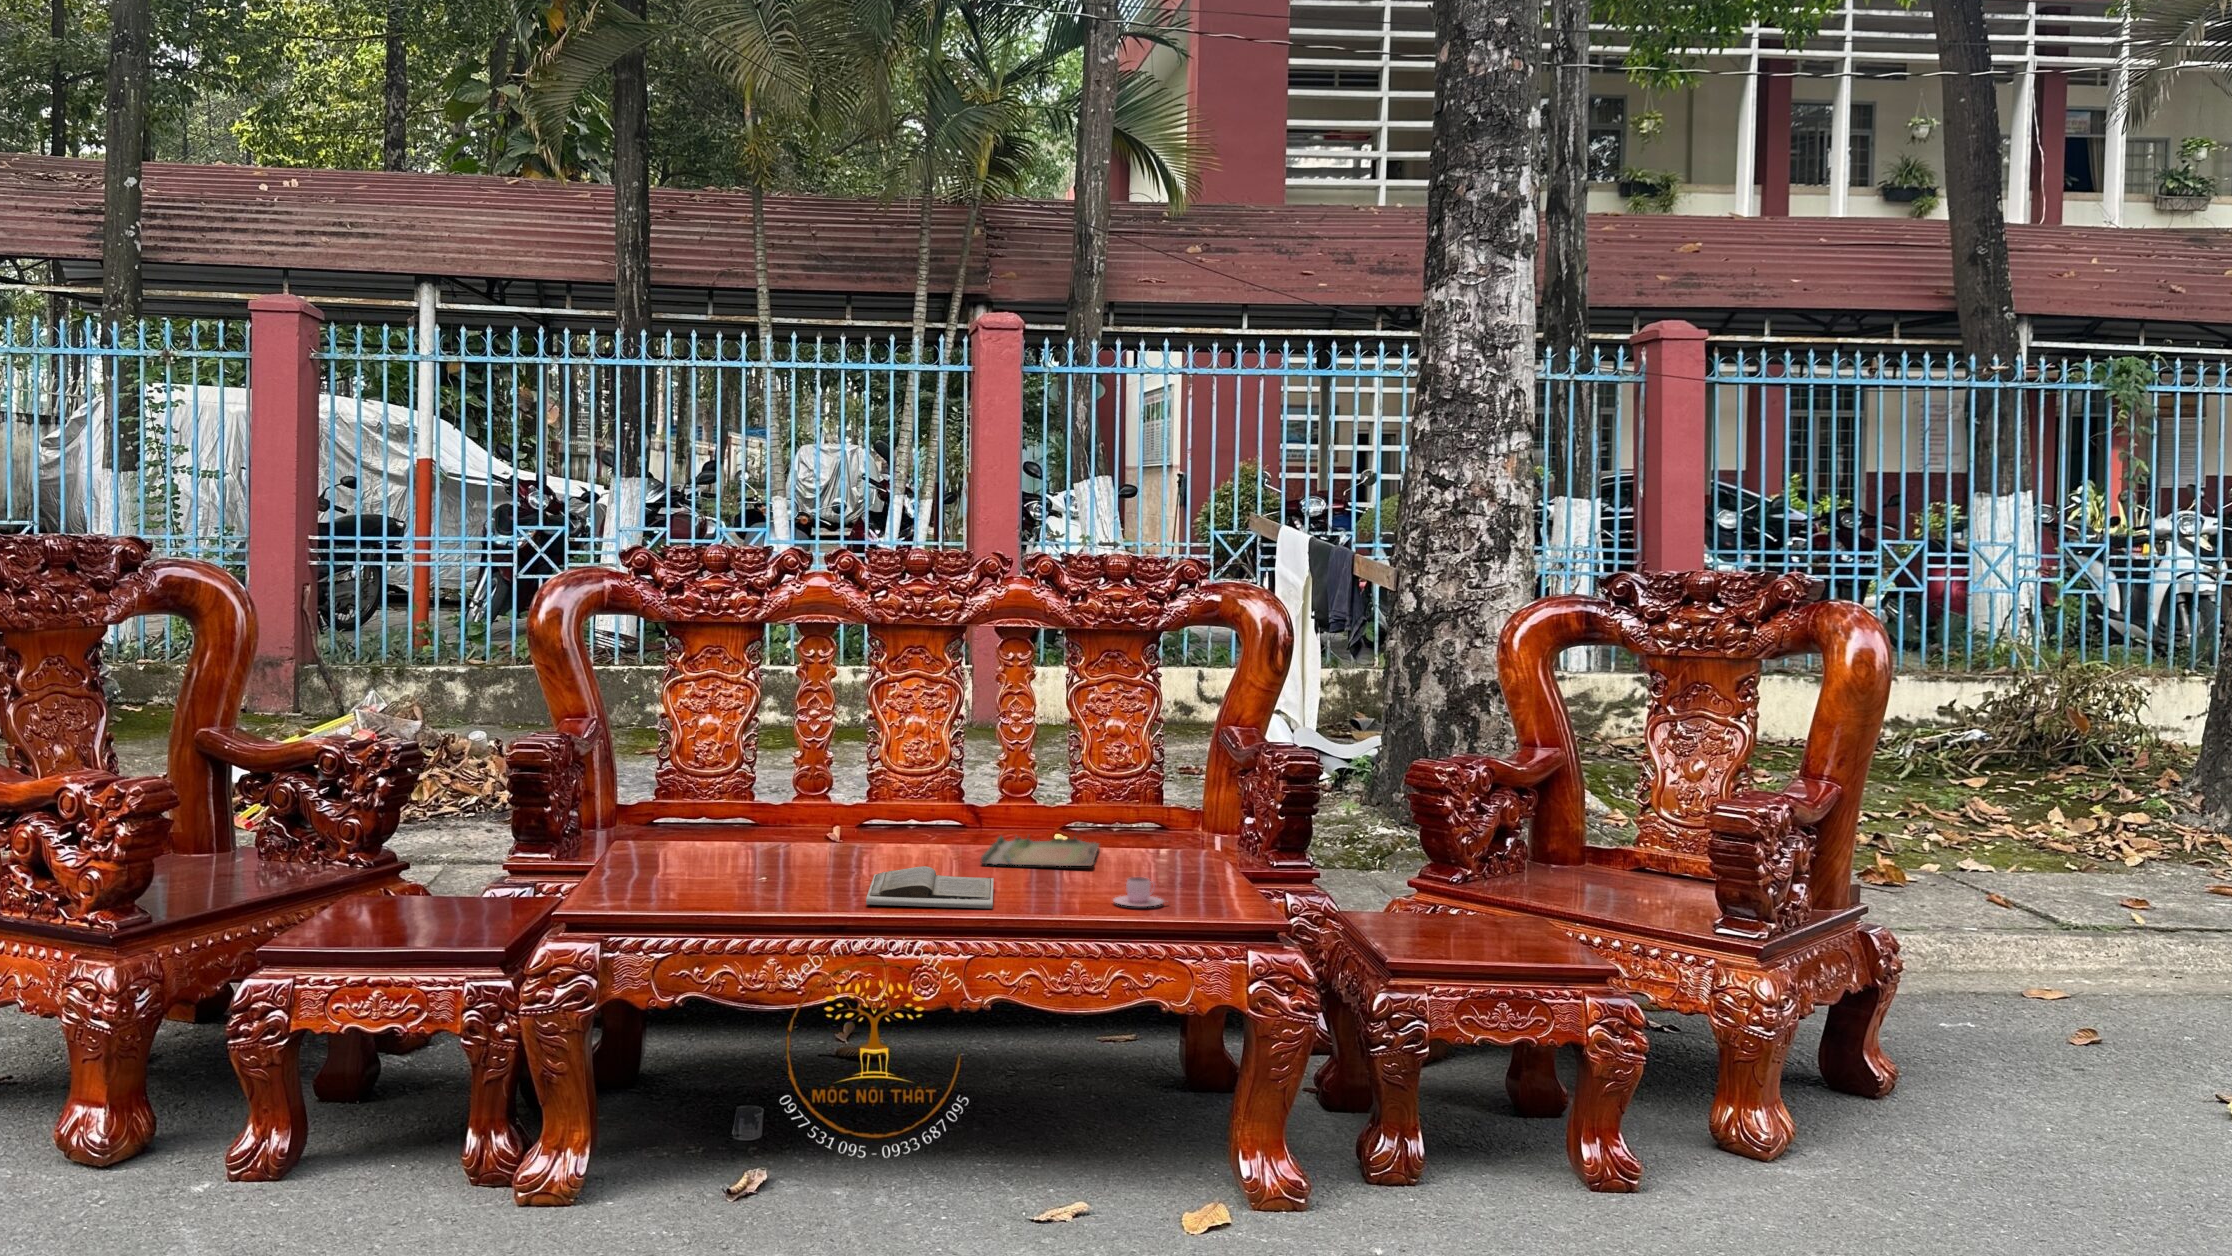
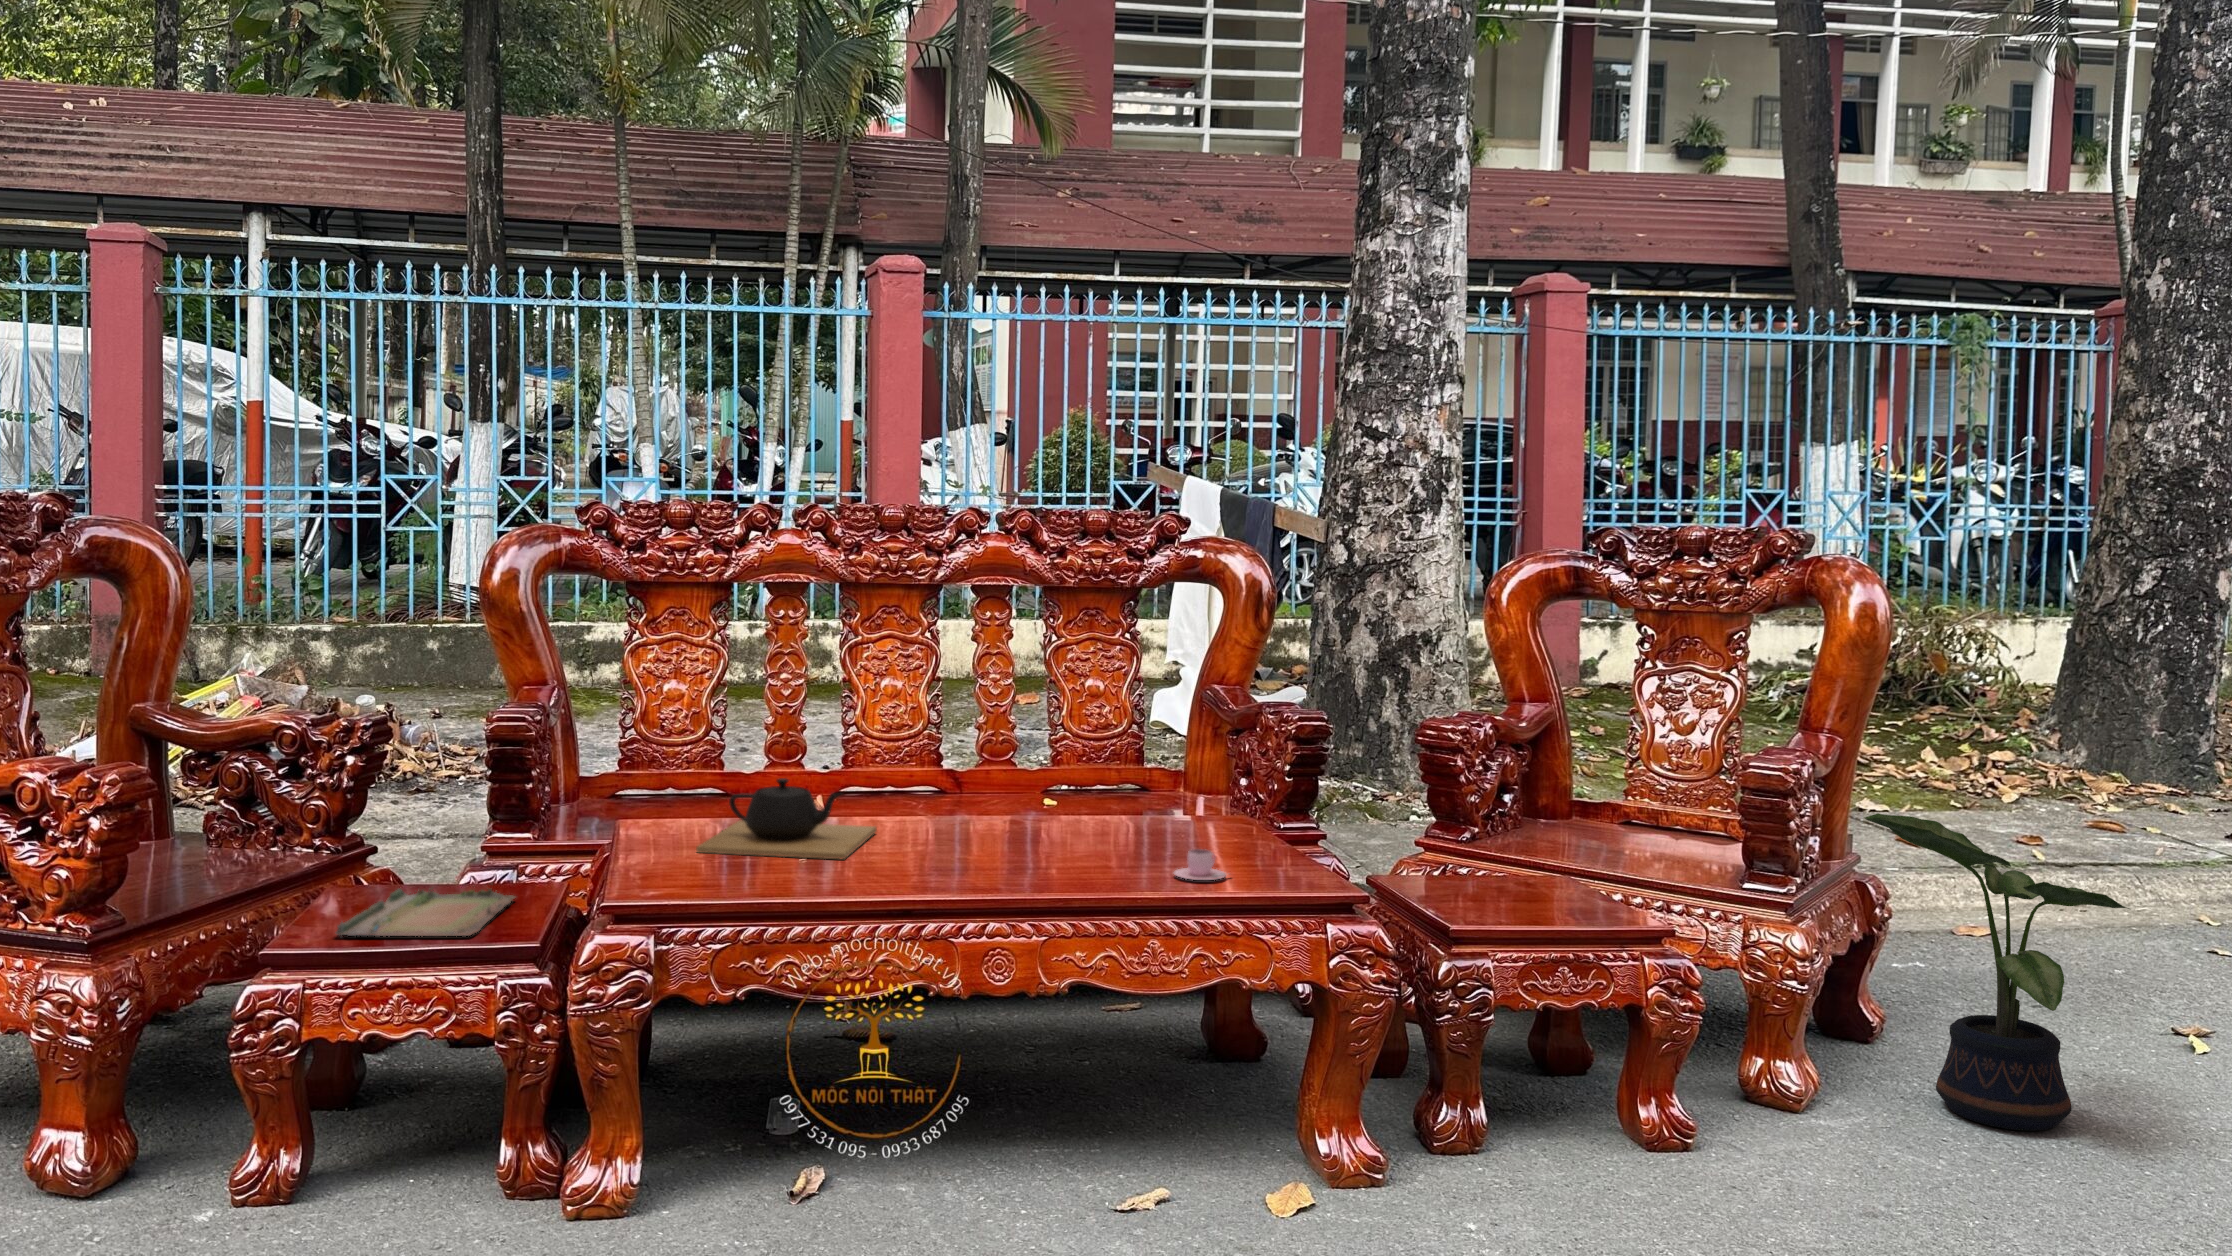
teapot: none [675,805,855,881] -> present [696,778,877,859]
tray: present [981,834,1099,866] -> present [336,888,515,936]
potted plant: none [1838,859,2105,1188] -> present [1864,814,2129,1131]
book: present [866,866,994,909] -> none [915,842,1056,887]

